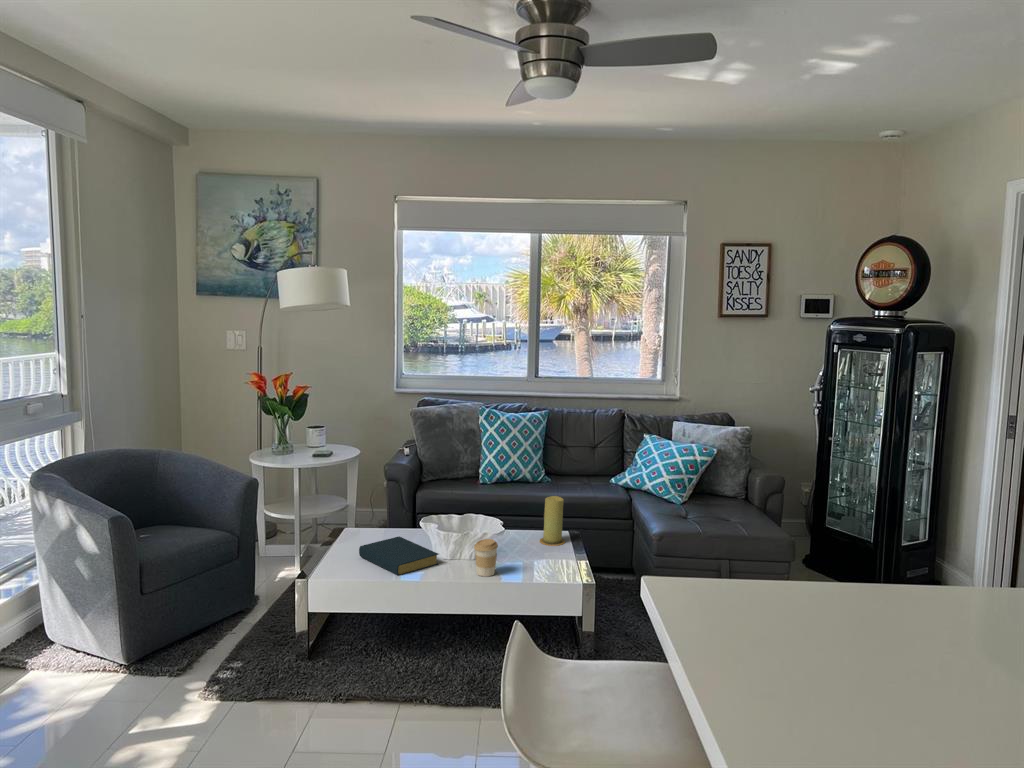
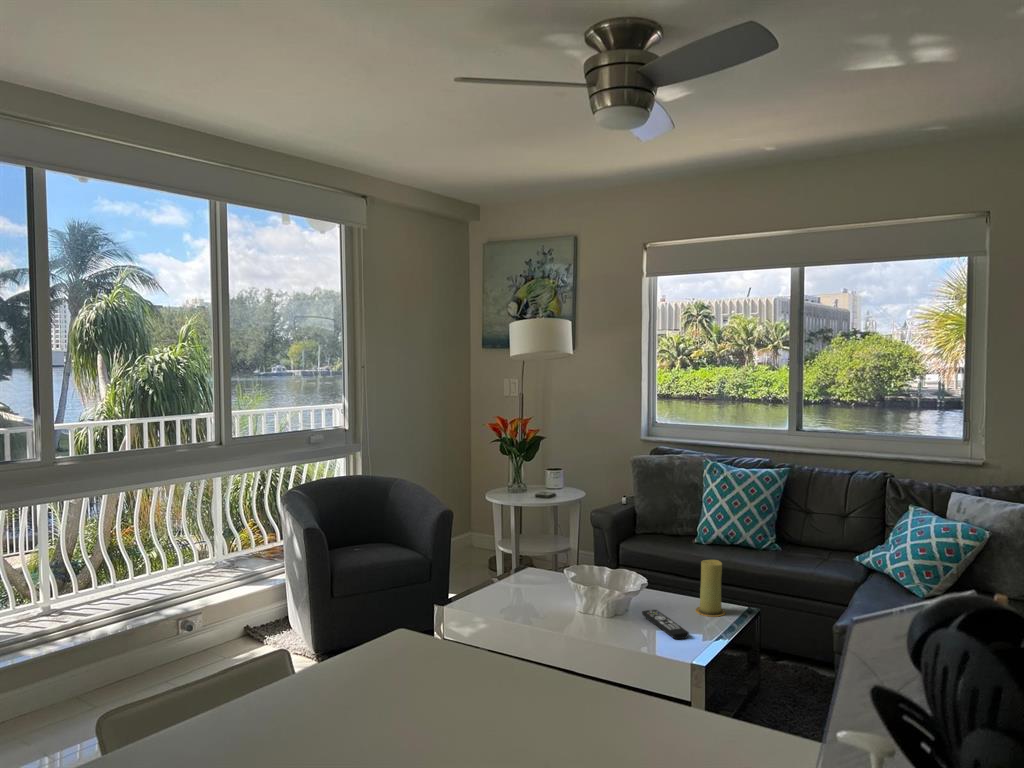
hardback book: present [359,536,438,576] -> none [503,579,565,614]
coffee cup: present [474,539,498,577] -> none [585,591,610,631]
remote control: none [508,548,564,570] -> present [642,610,689,639]

